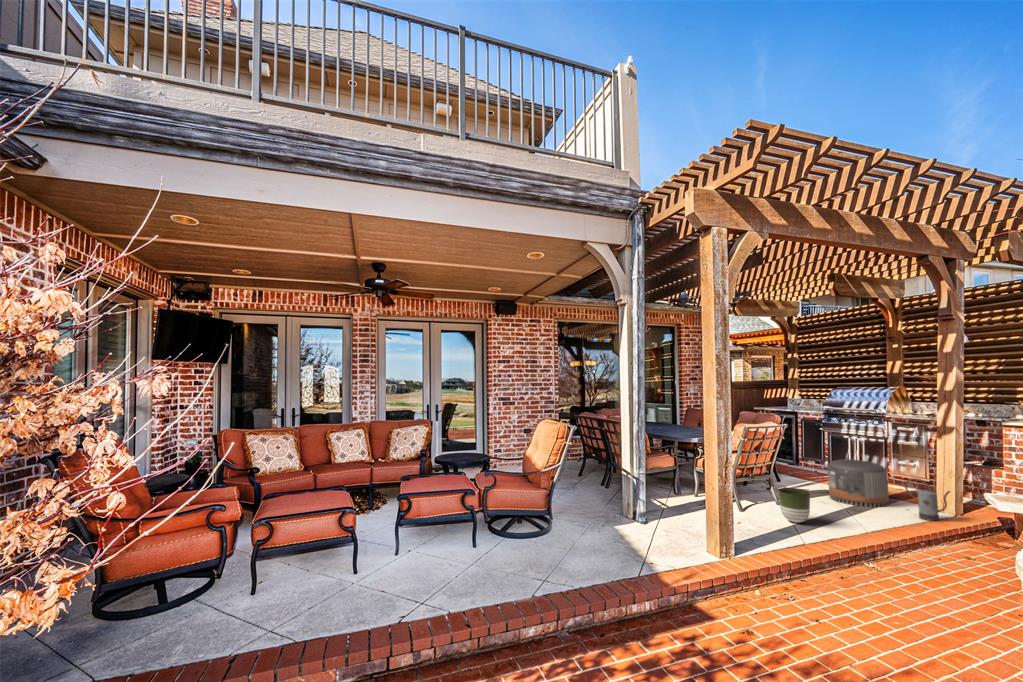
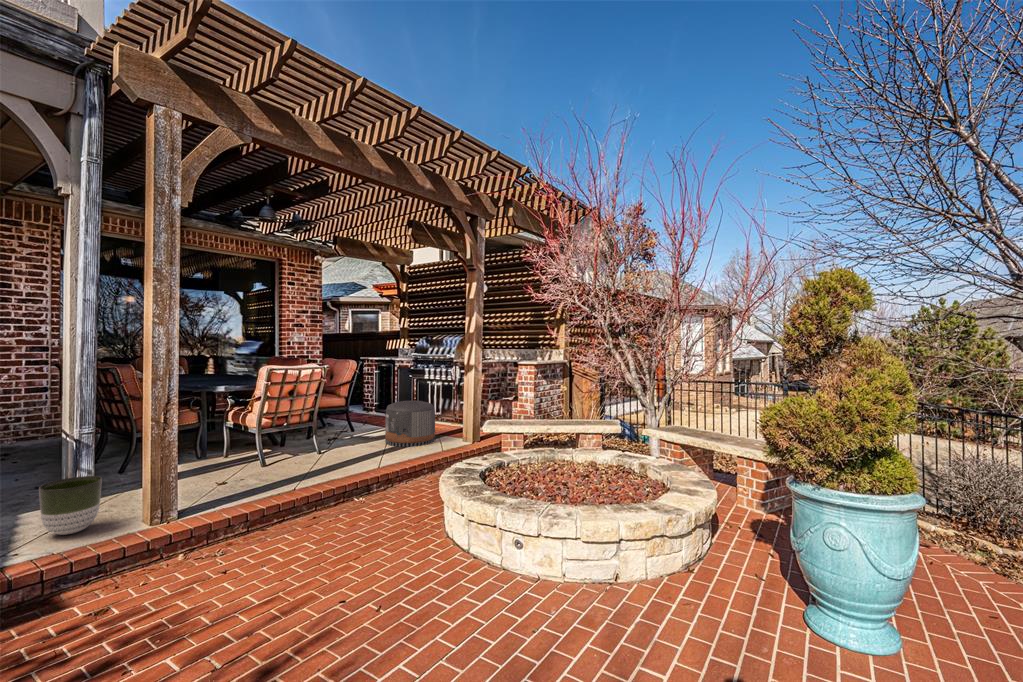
watering can: present [905,478,950,521] -> none [441,413,472,453]
planter: present [778,488,810,523] -> present [39,476,102,535]

